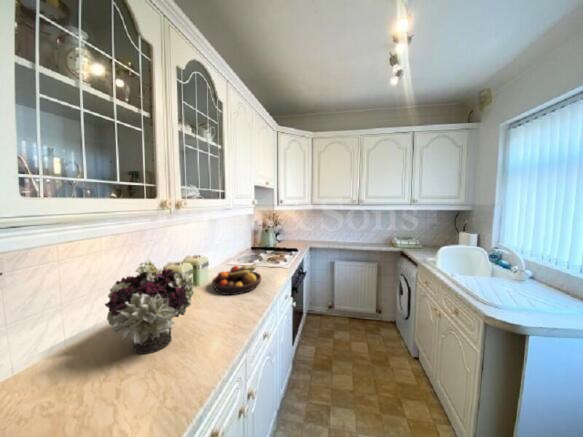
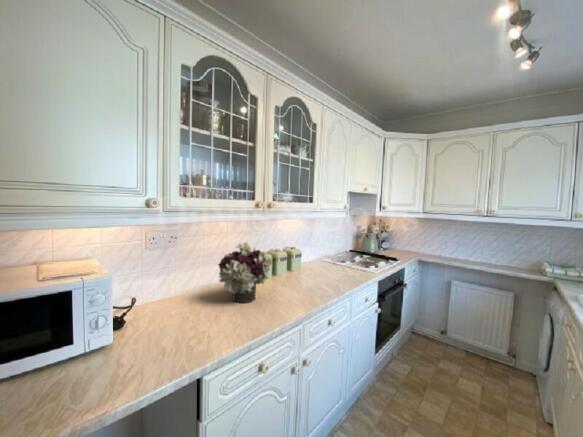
fruit bowl: present [212,263,261,295] -> none [300,261,342,283]

